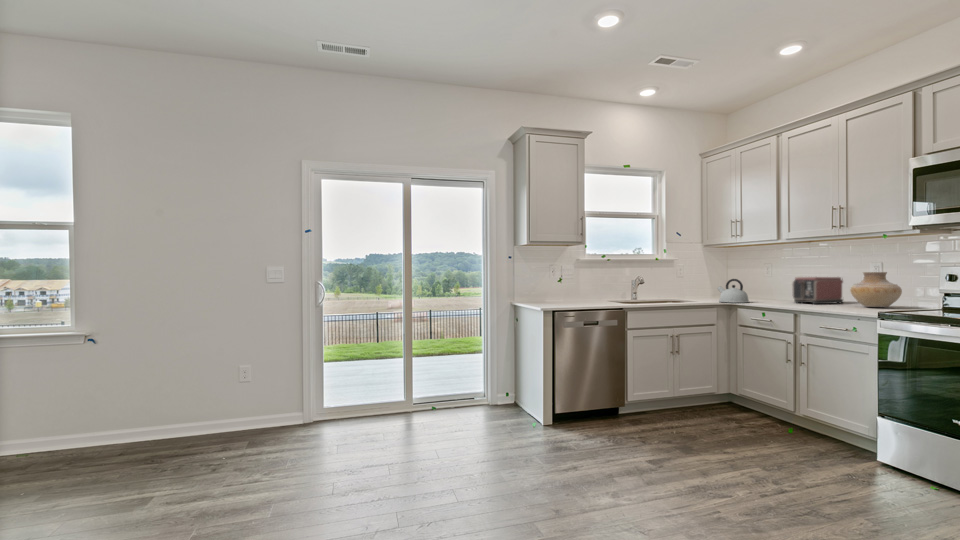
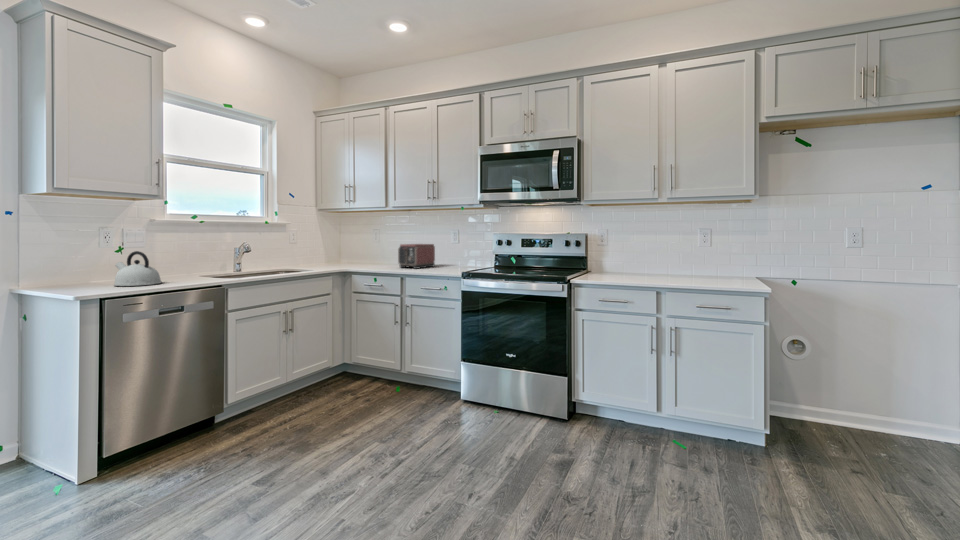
vase: present [850,272,902,307] -> none [441,240,474,269]
kettle: present [717,279,749,303] -> present [114,251,162,286]

